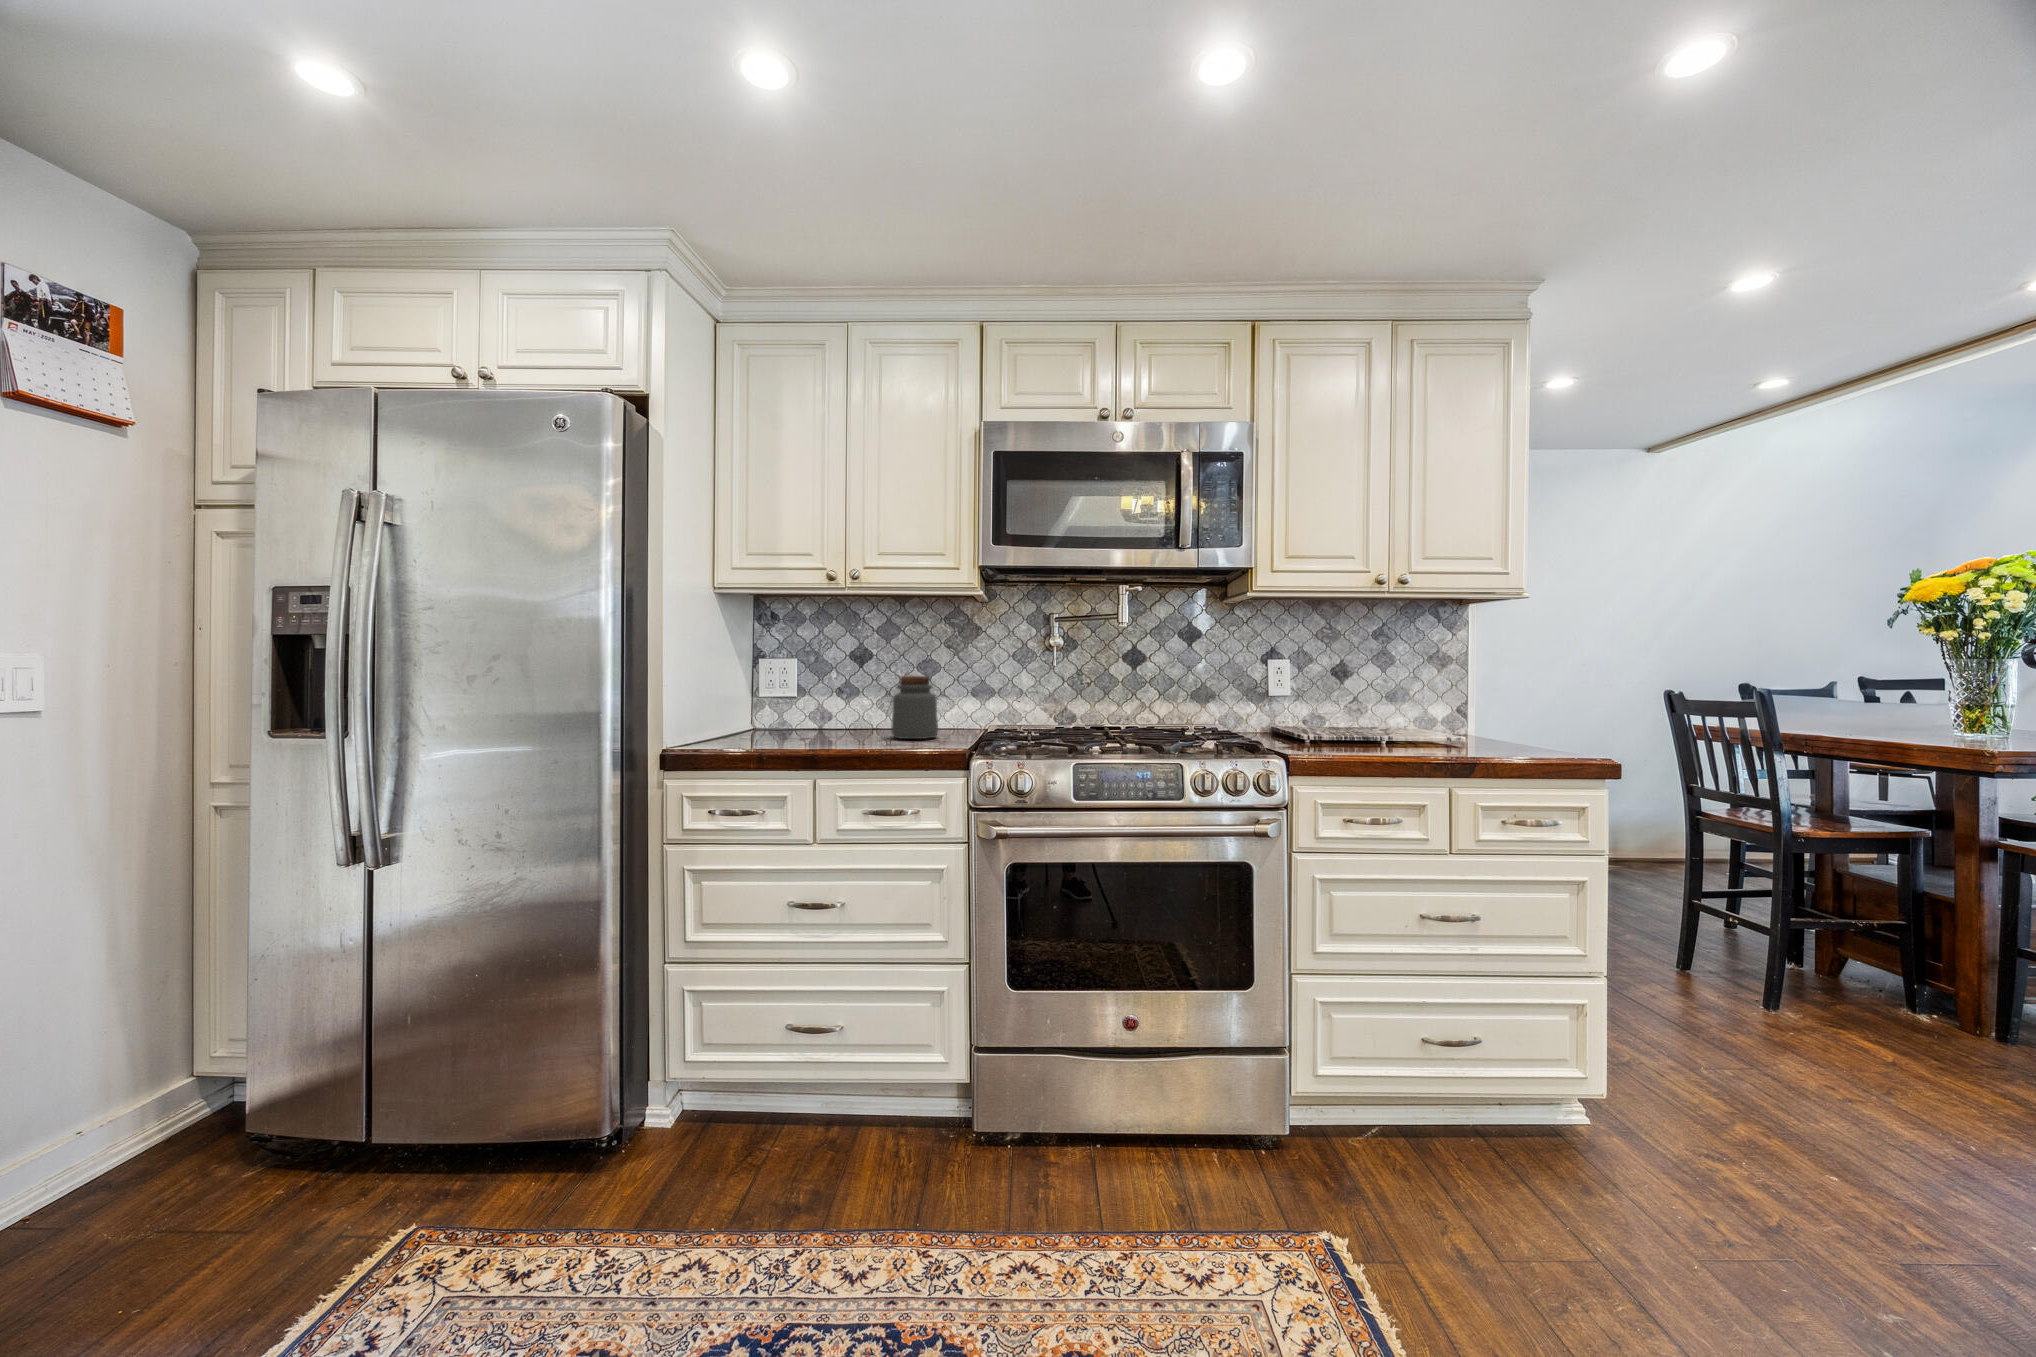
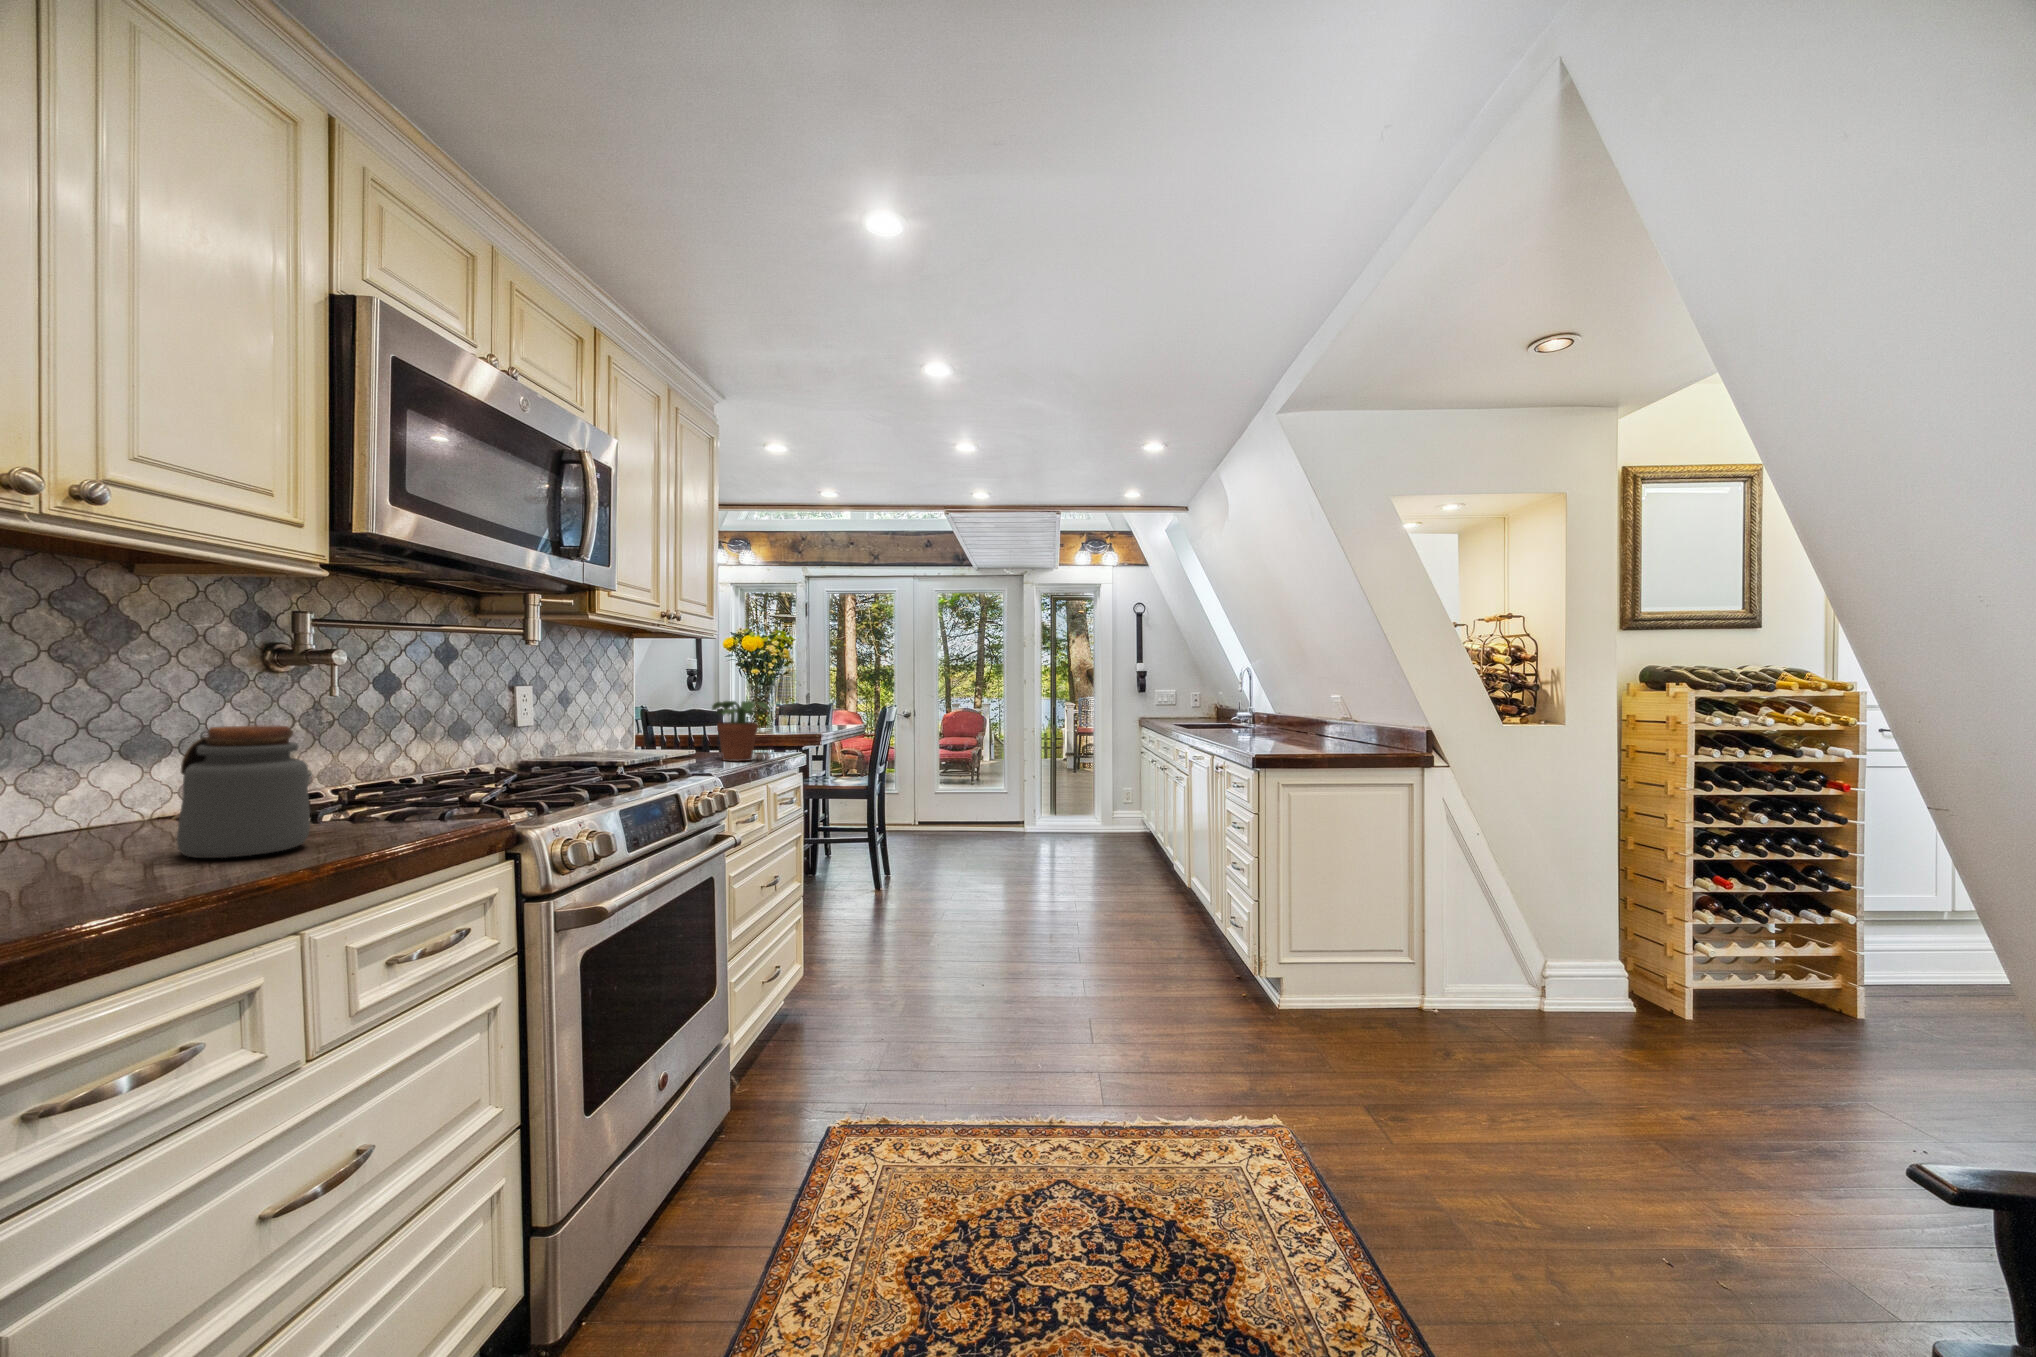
potted plant: none [1413,671,1483,746] -> present [712,701,770,761]

